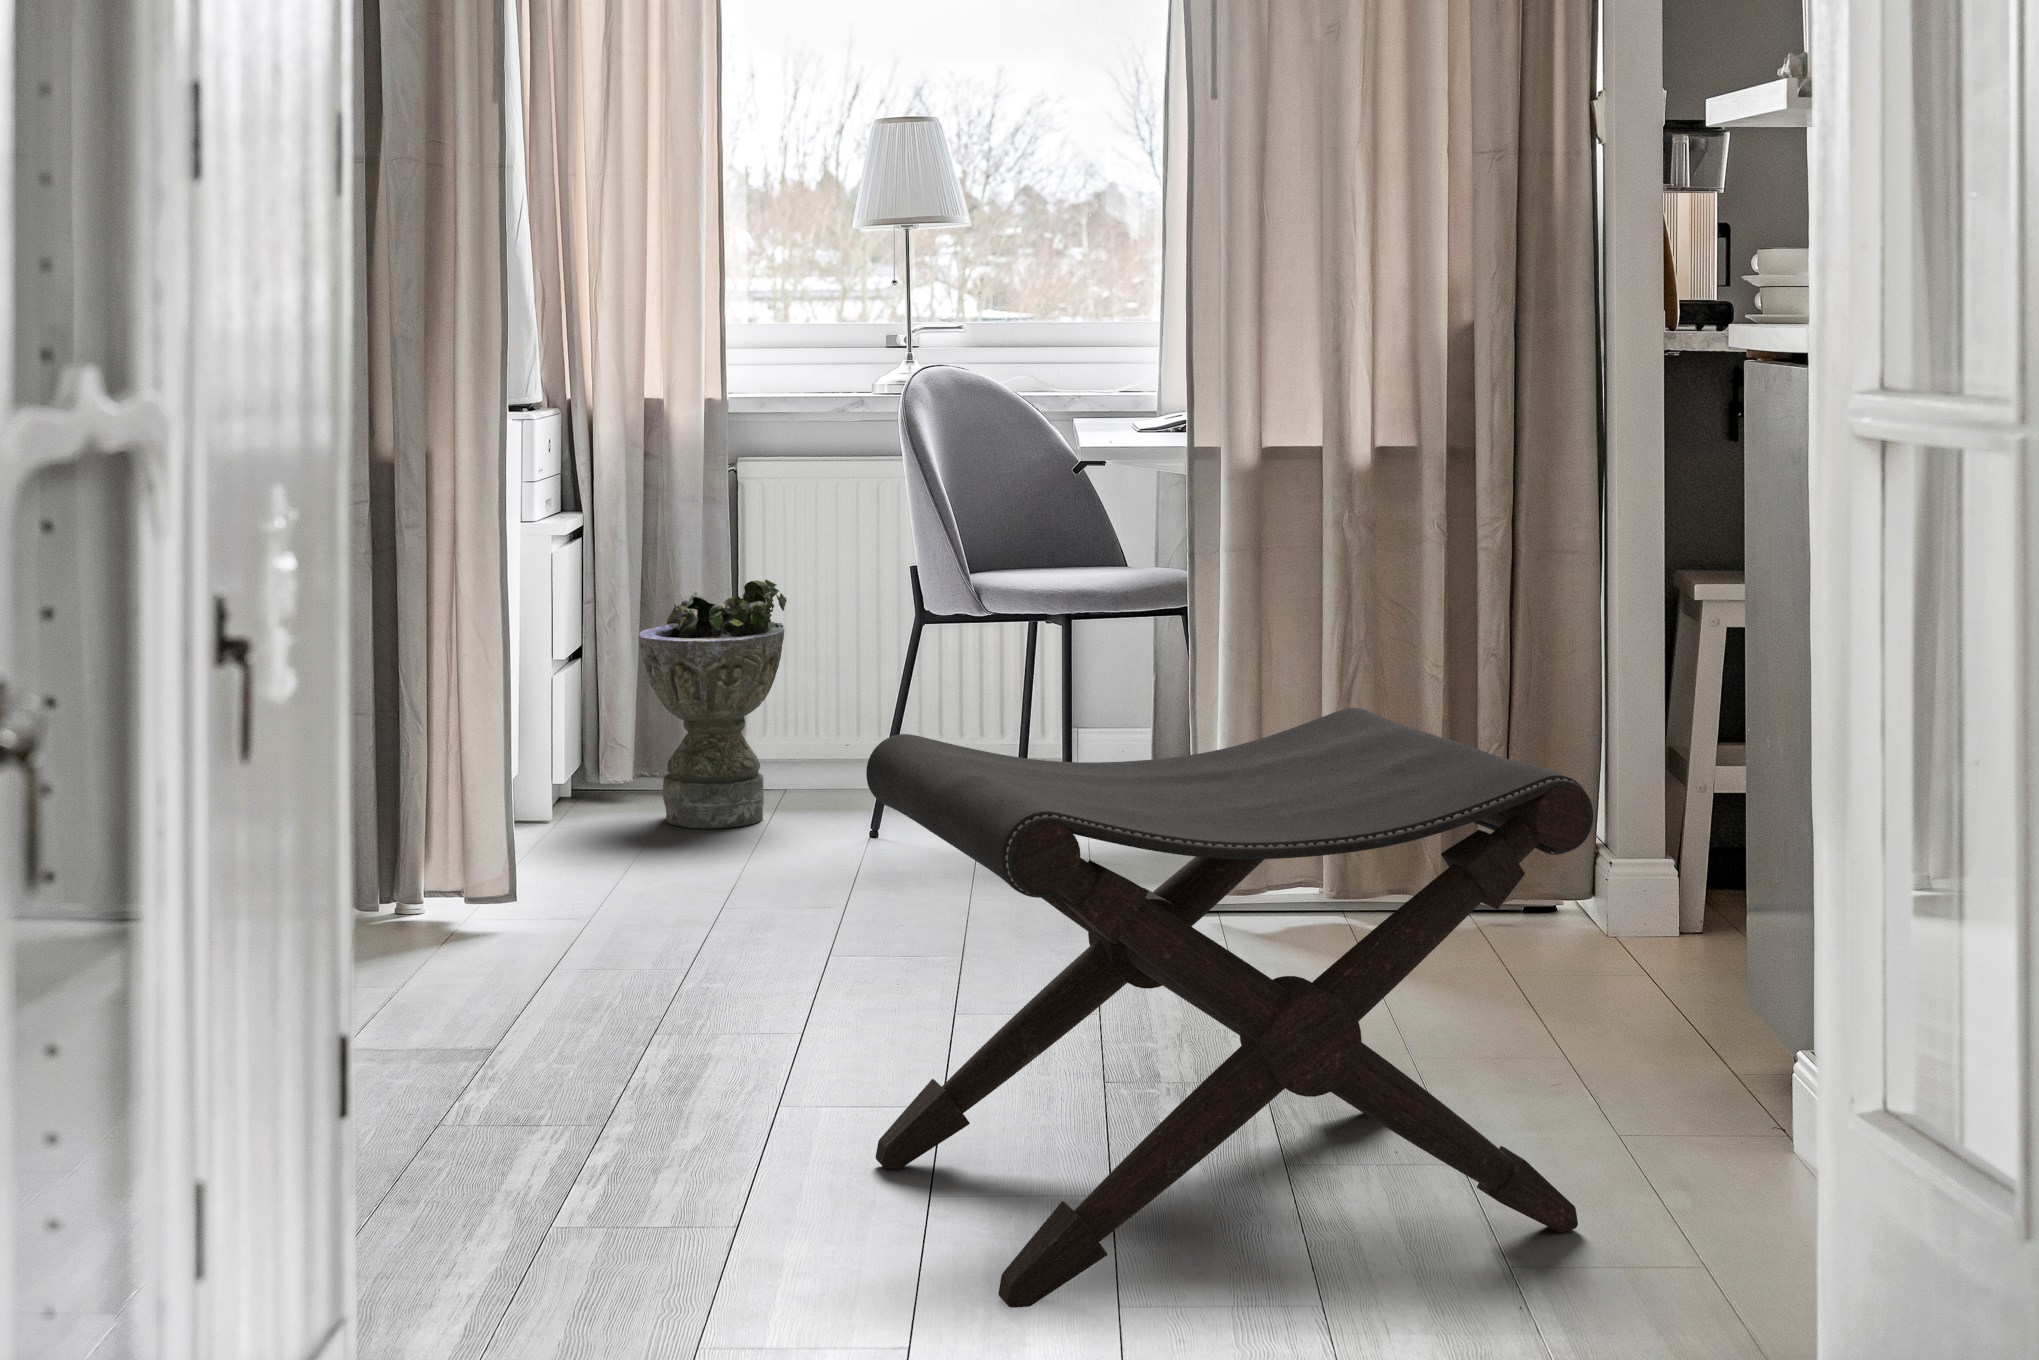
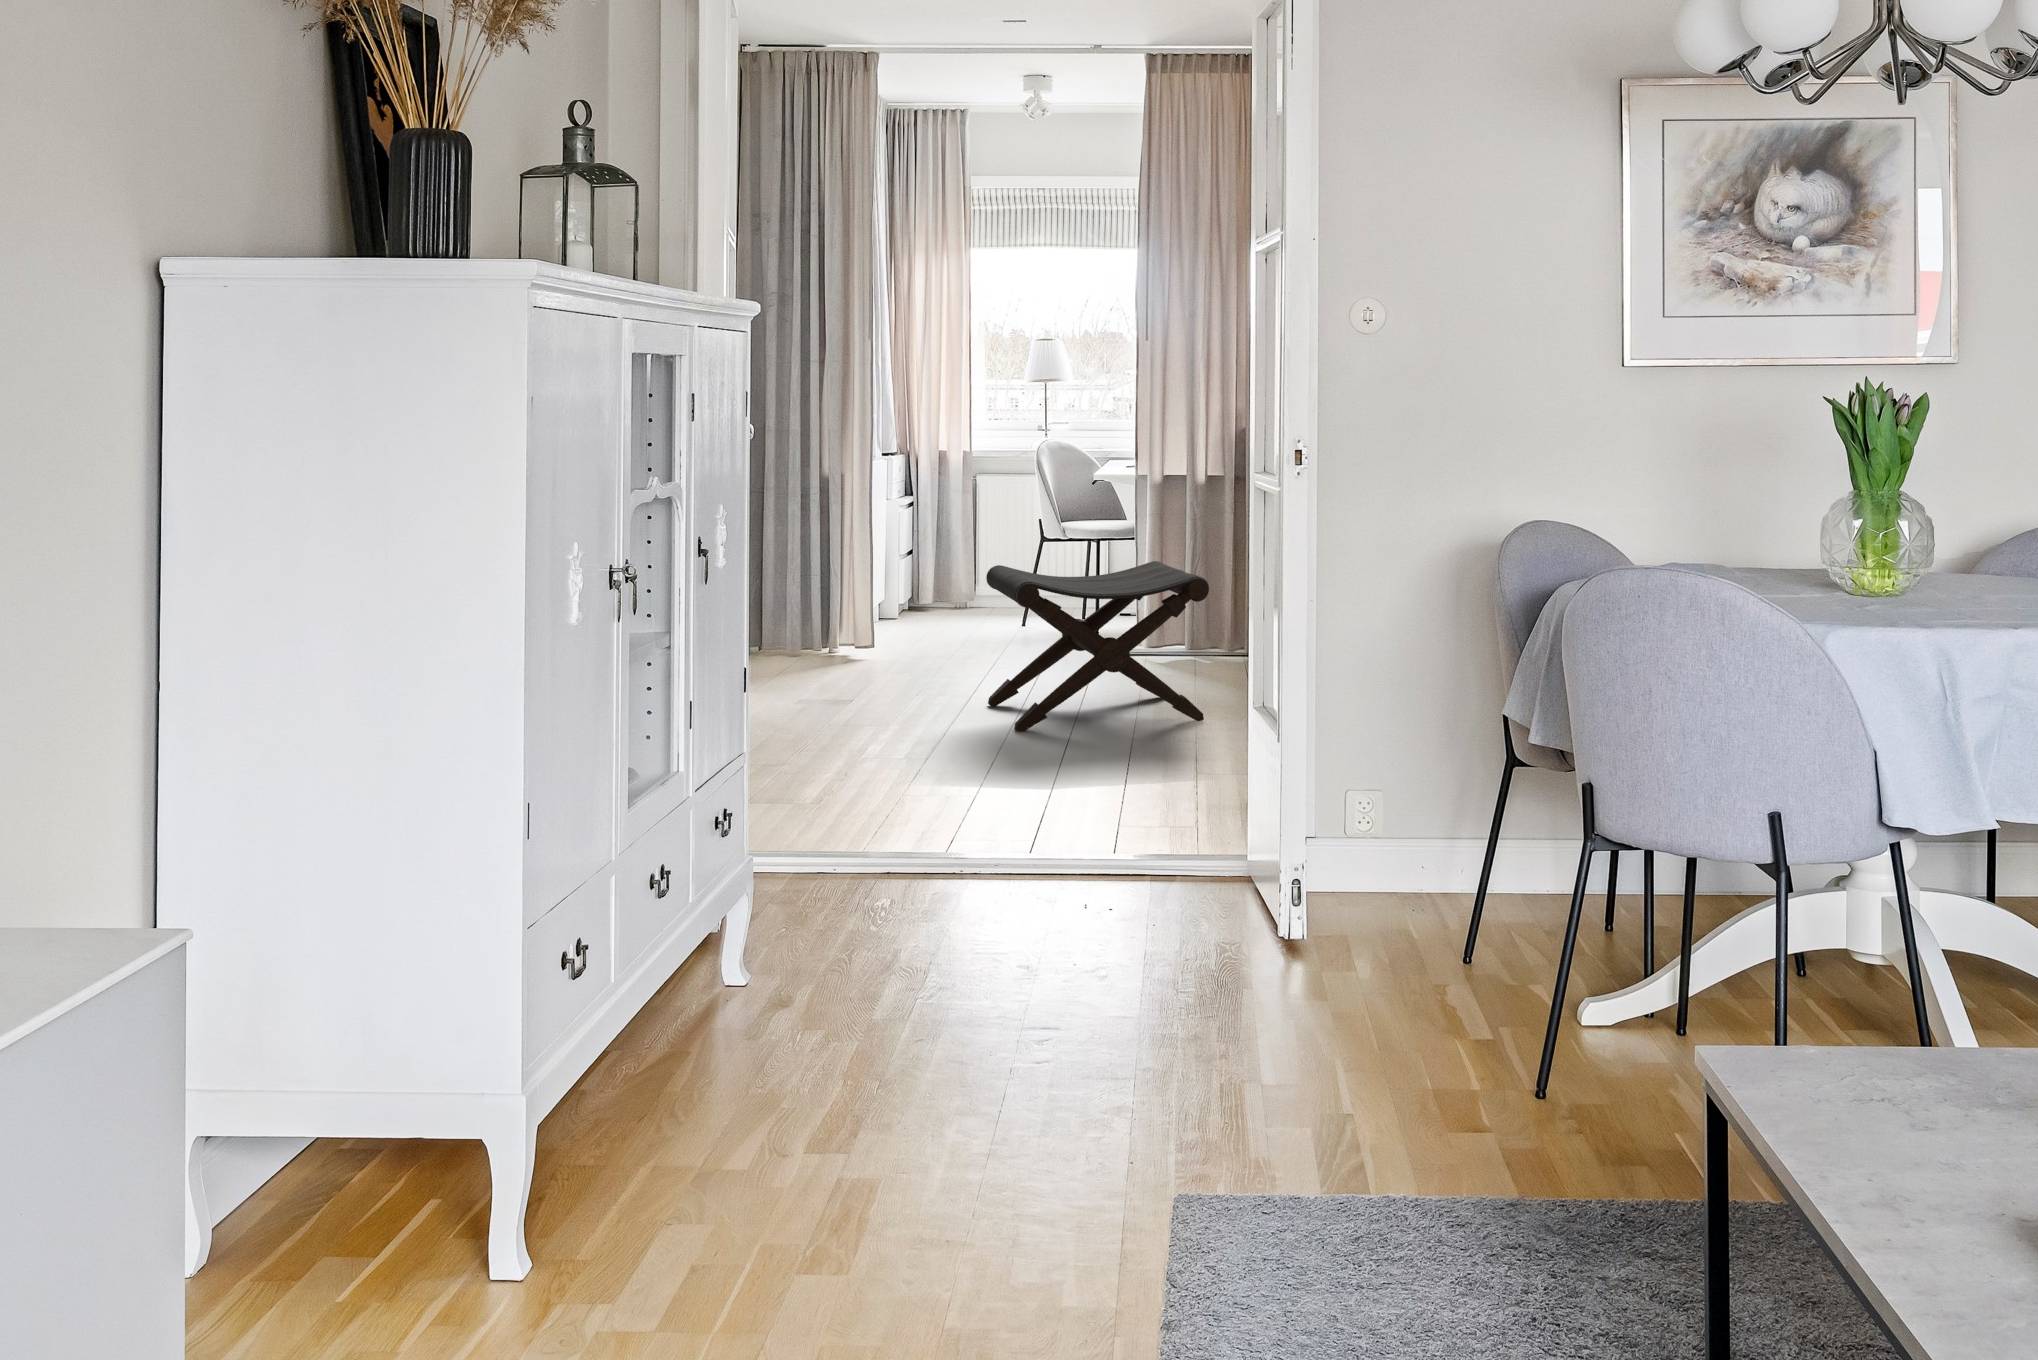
planter: present [638,580,787,829] -> none [931,526,991,625]

